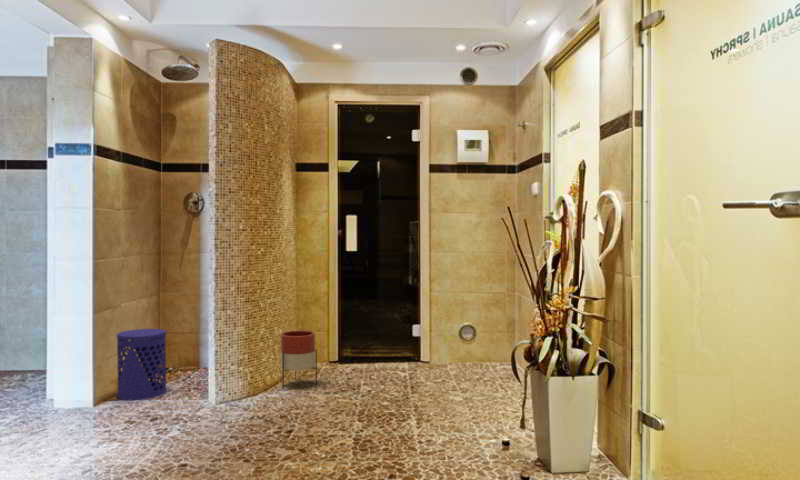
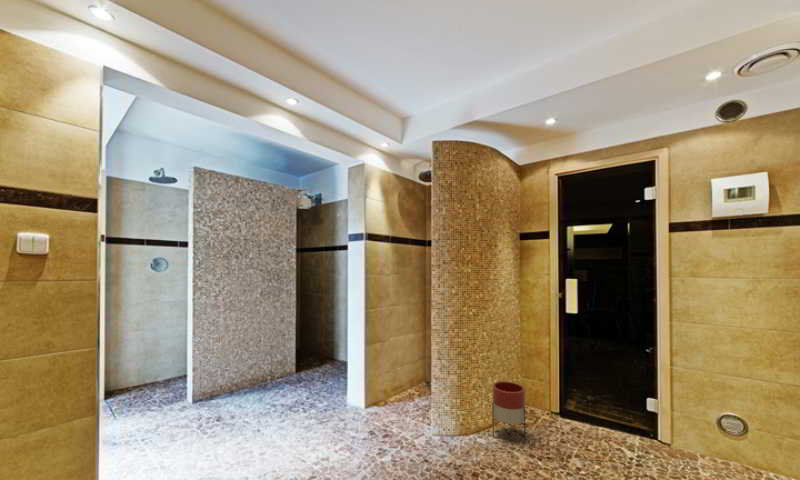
waste bin: present [117,329,167,400] -> none [381,356,413,413]

